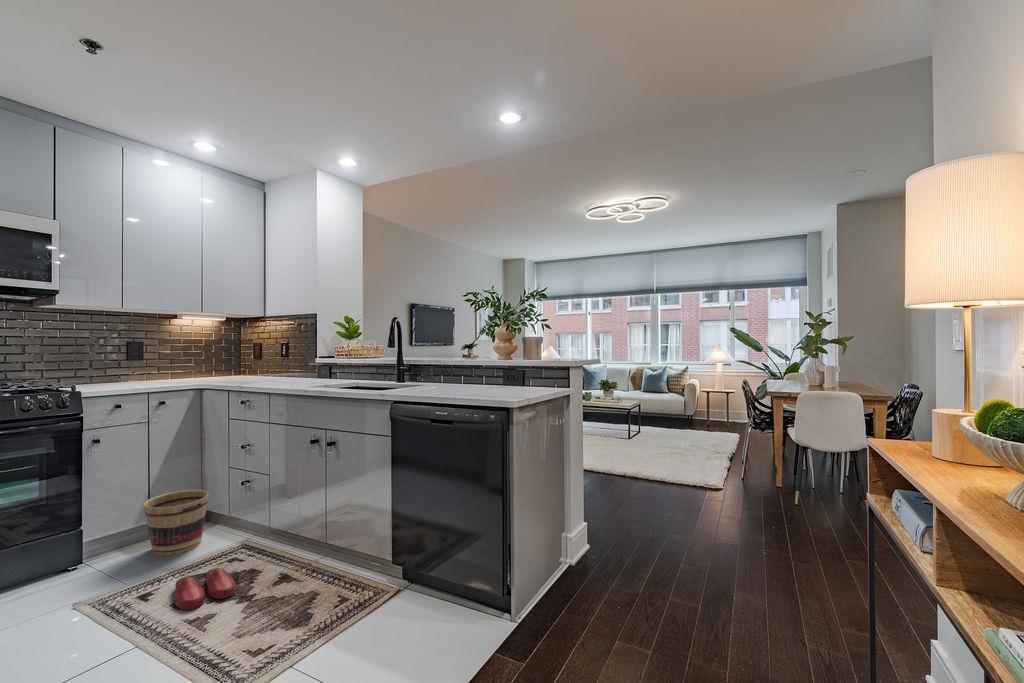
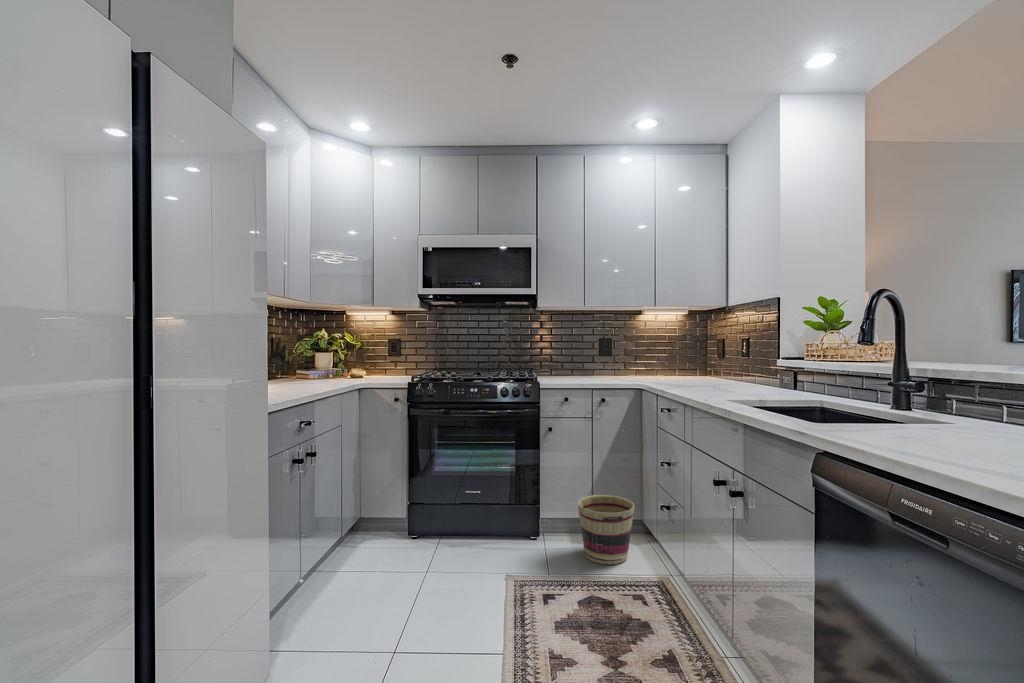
slippers: present [175,568,236,610] -> none [558,596,617,647]

